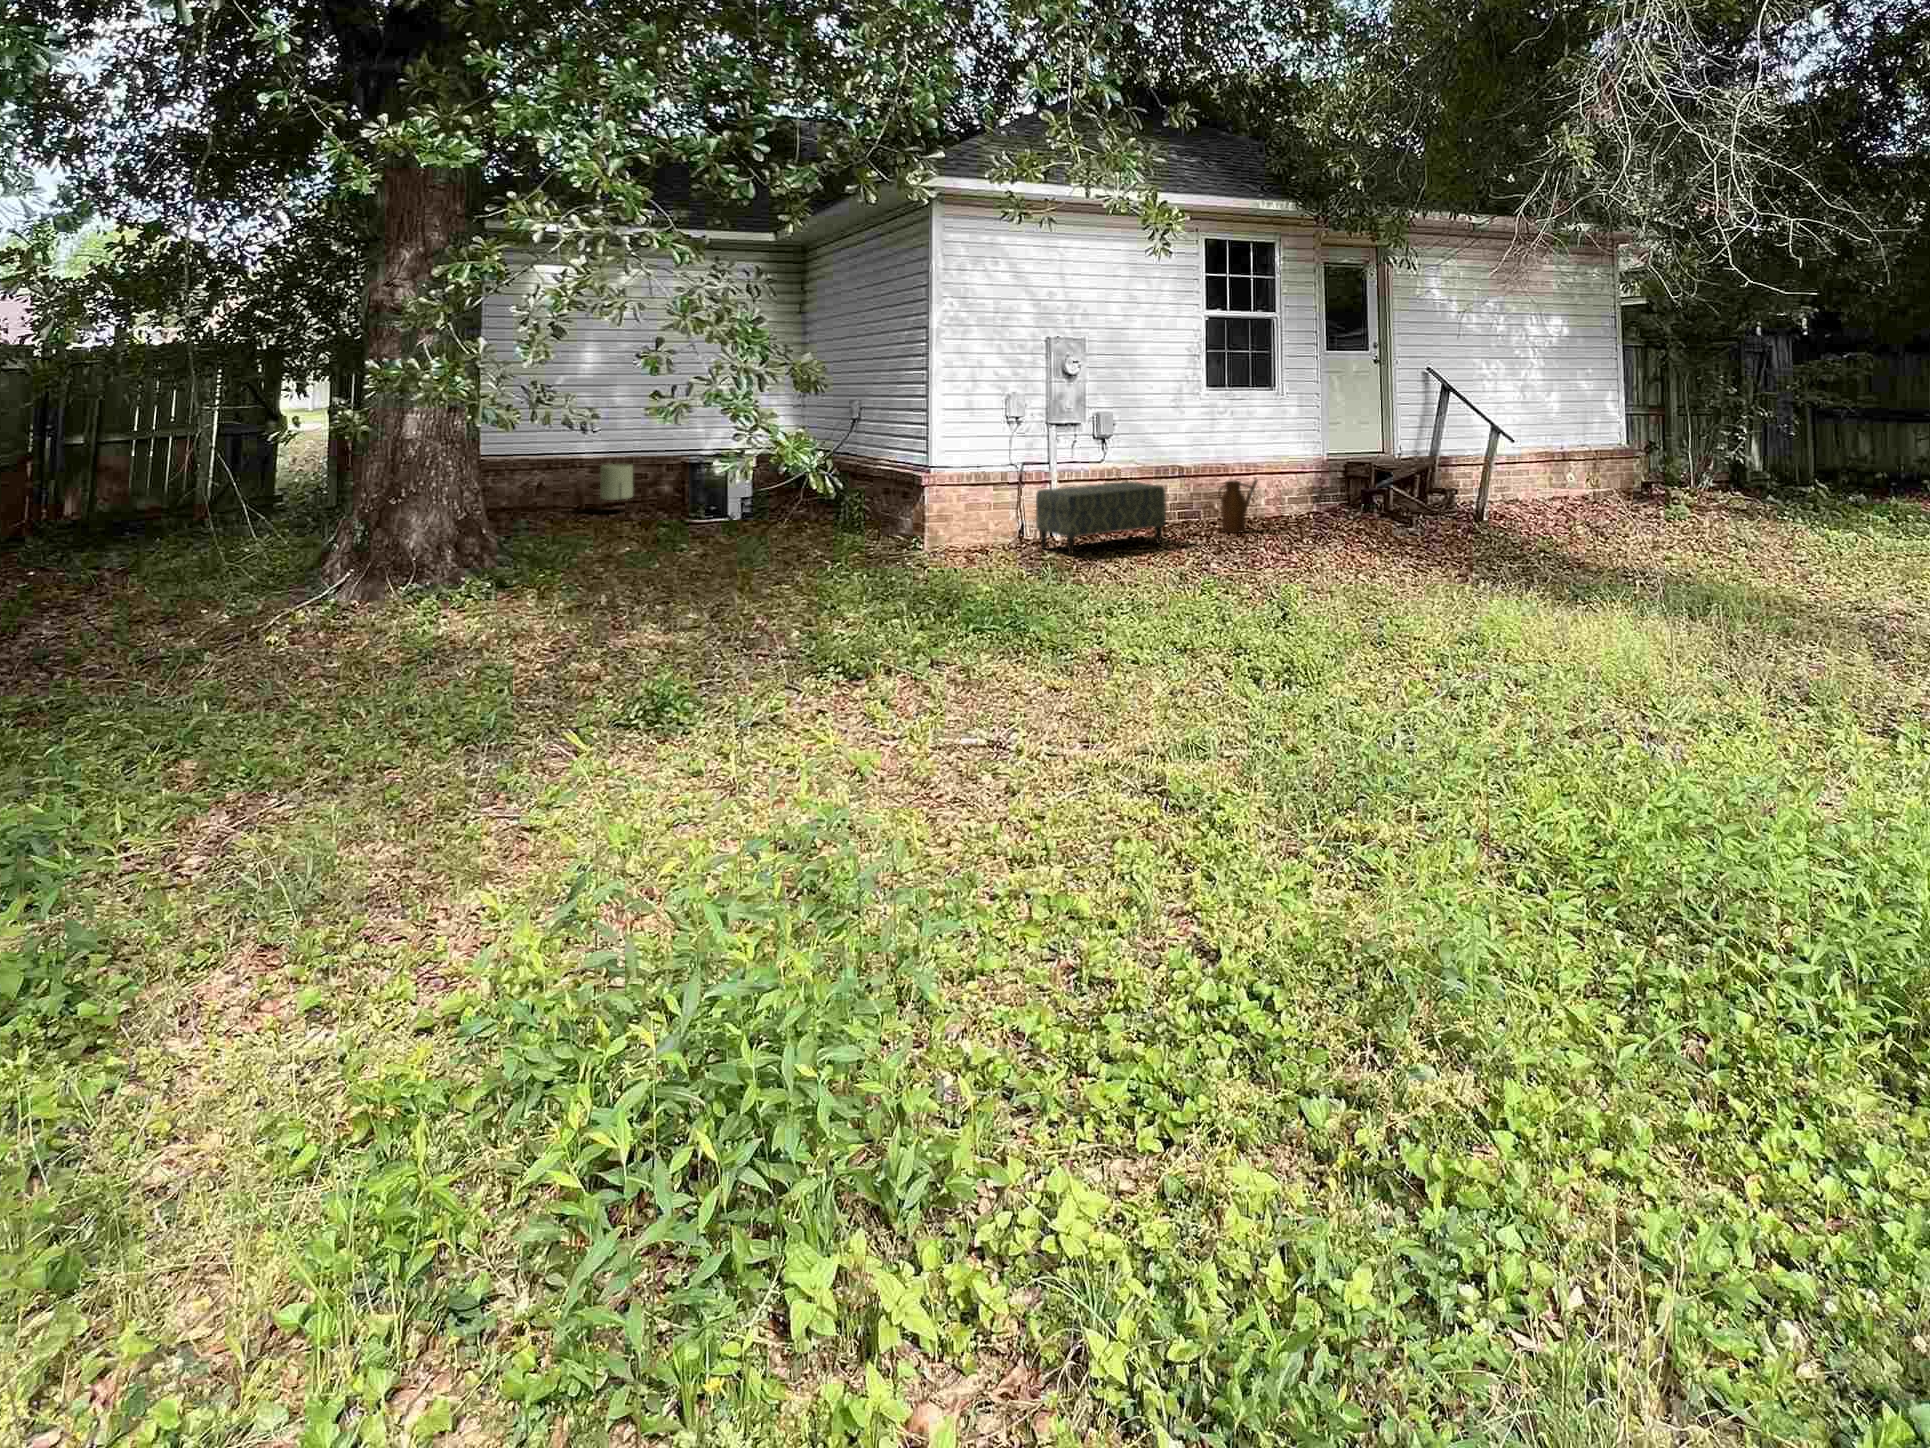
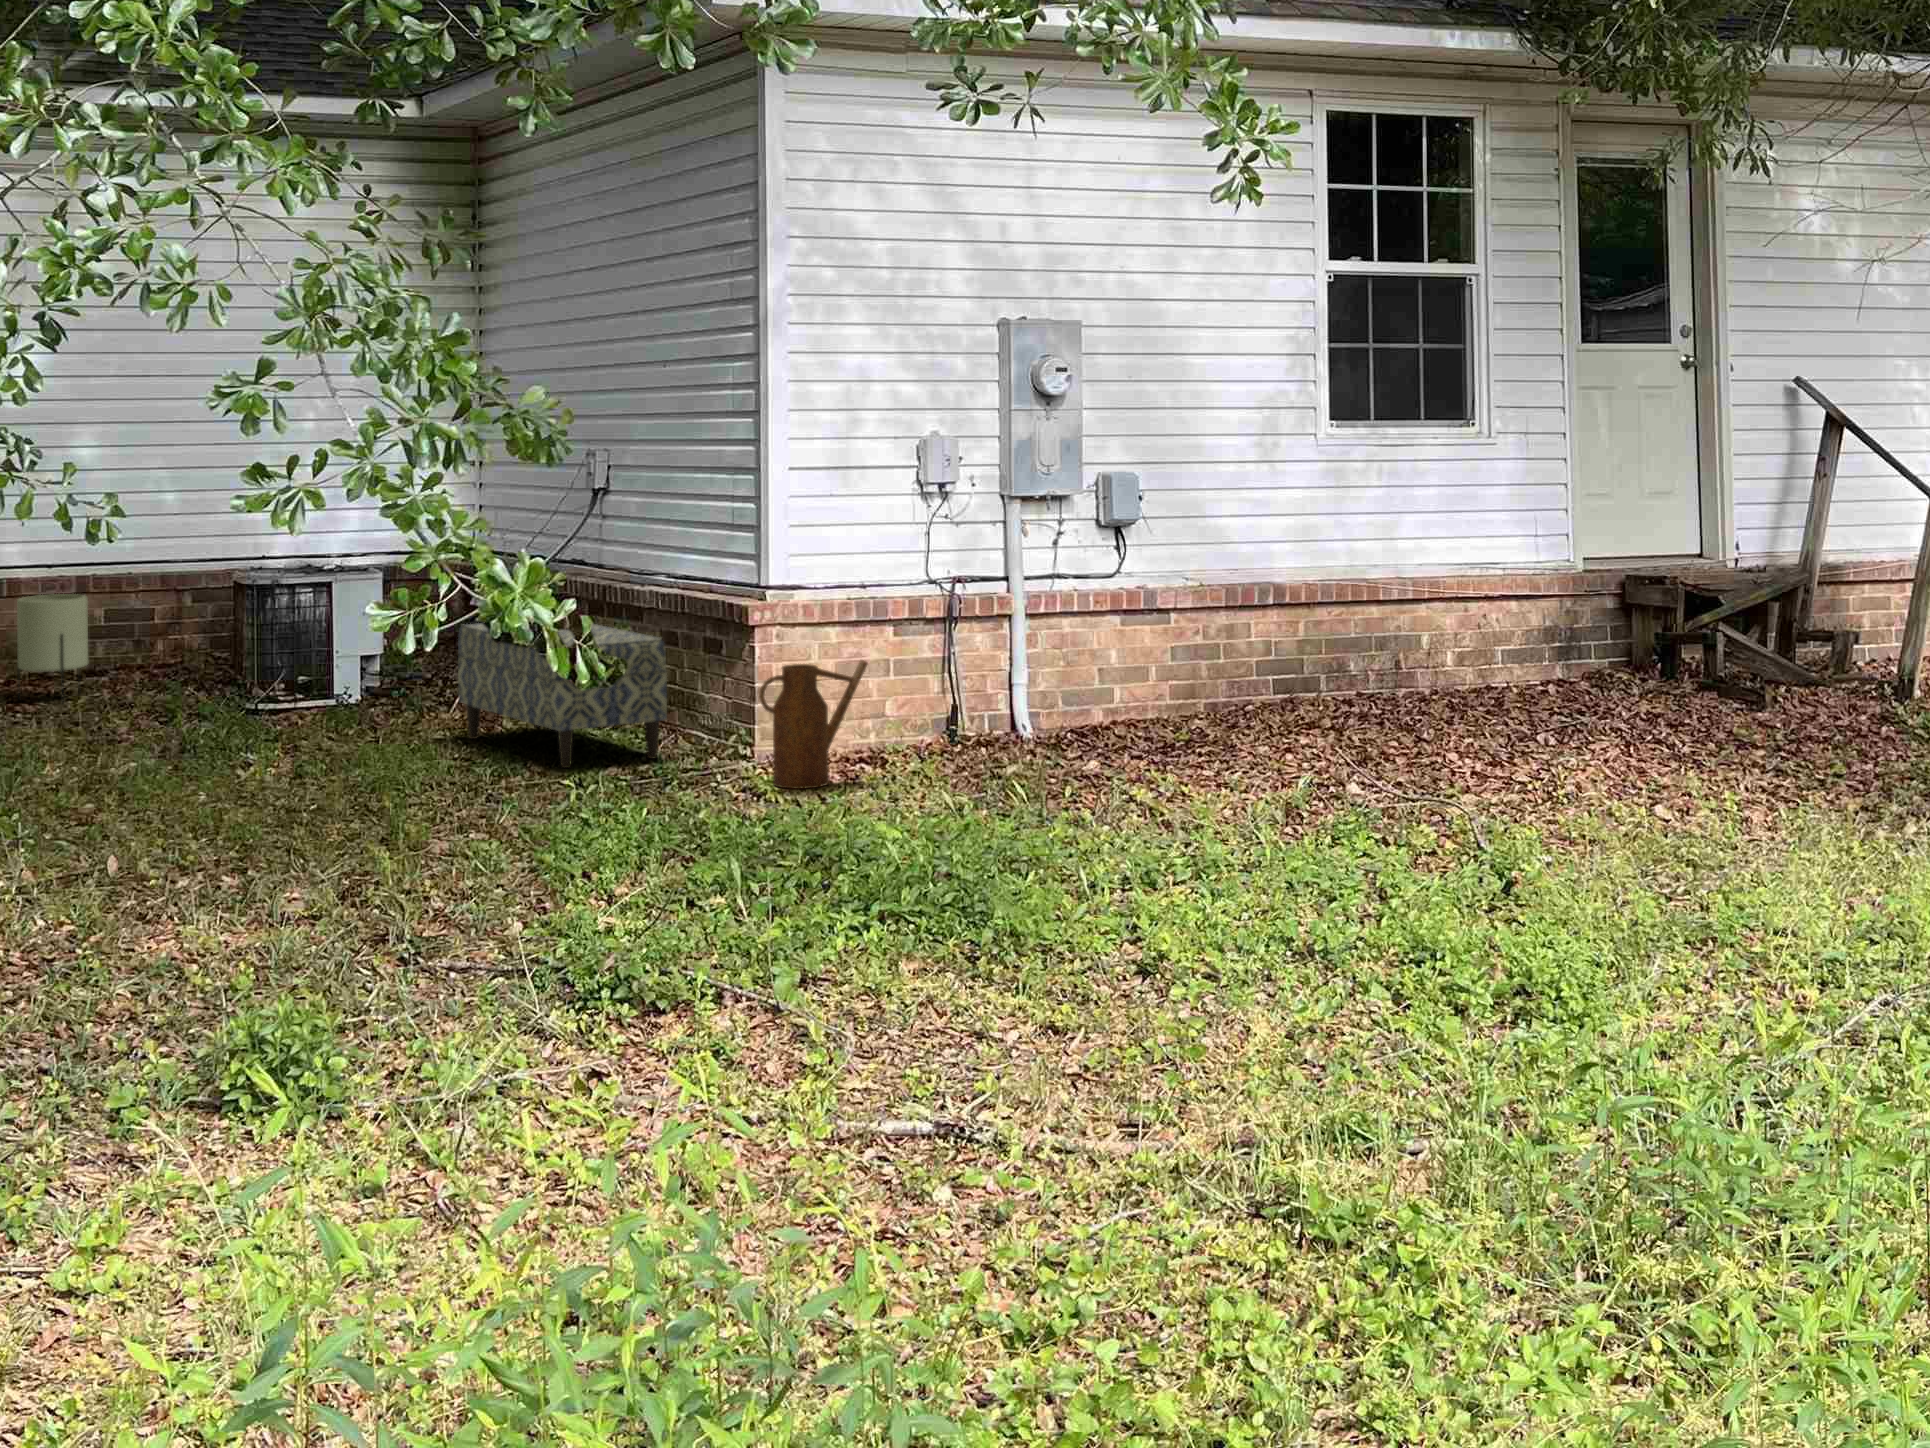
watering can: present [1218,479,1258,533] -> present [759,660,868,789]
bench: present [1036,481,1166,556] -> present [458,623,667,768]

